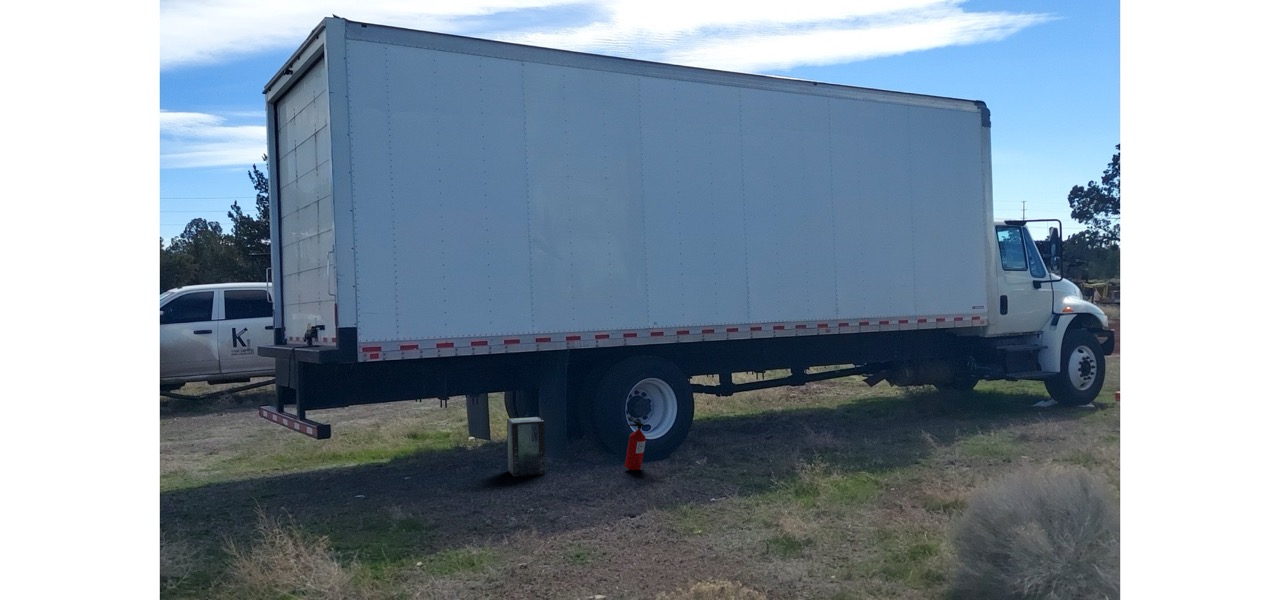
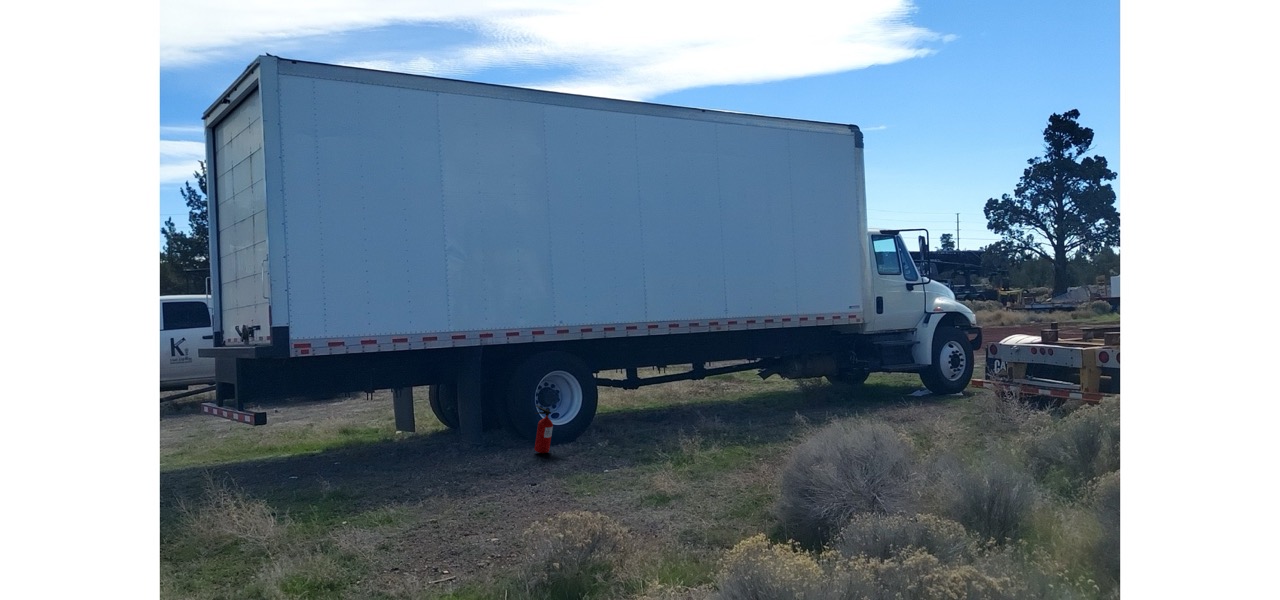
storage box: present [507,417,545,476] -> none [428,408,463,461]

